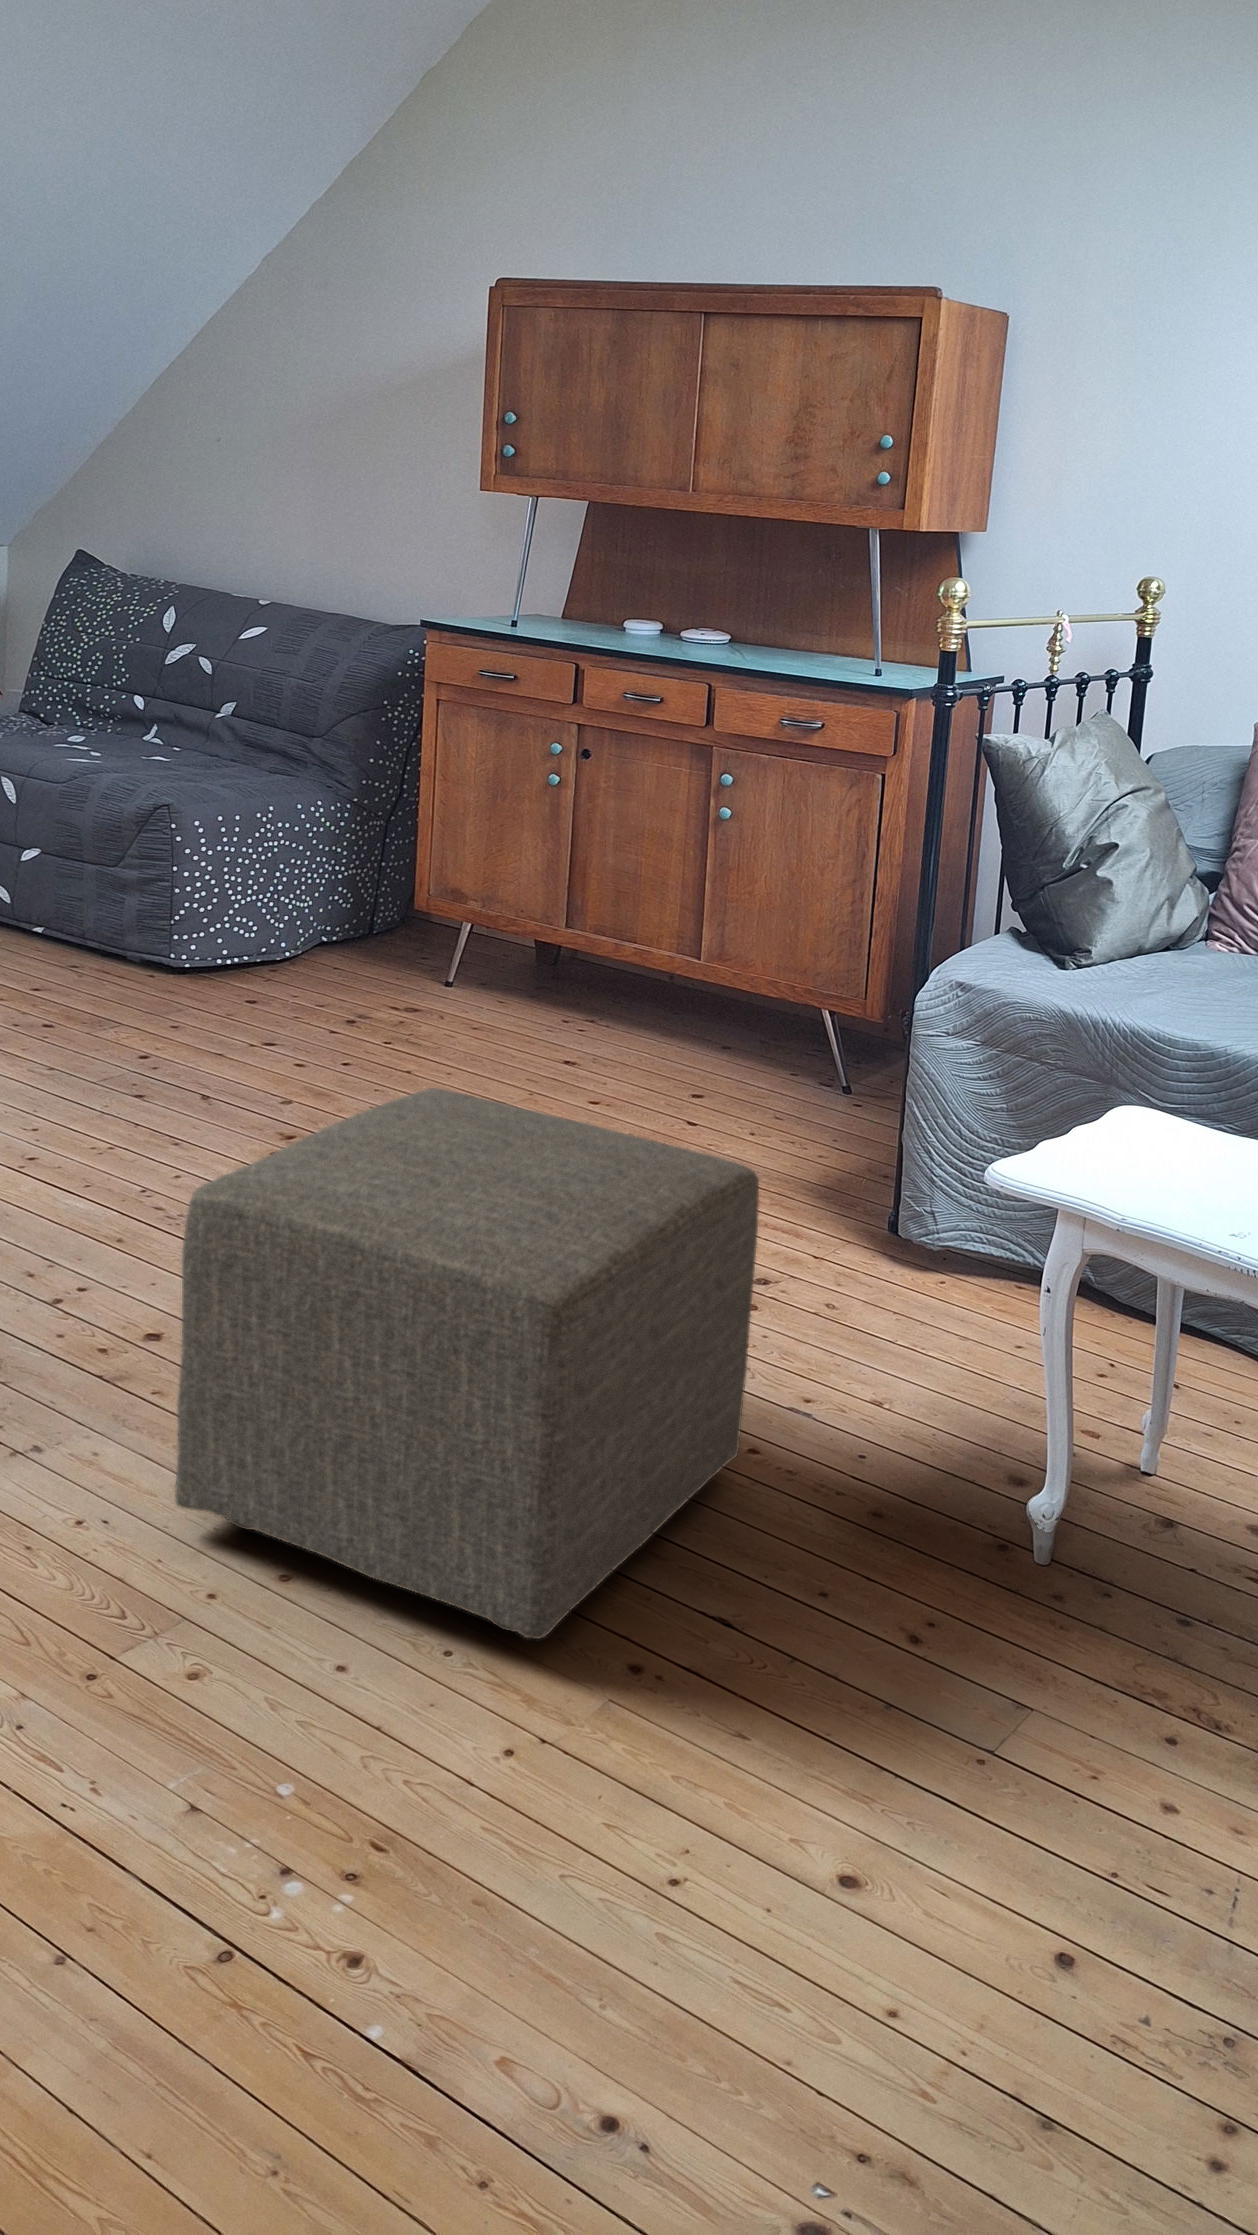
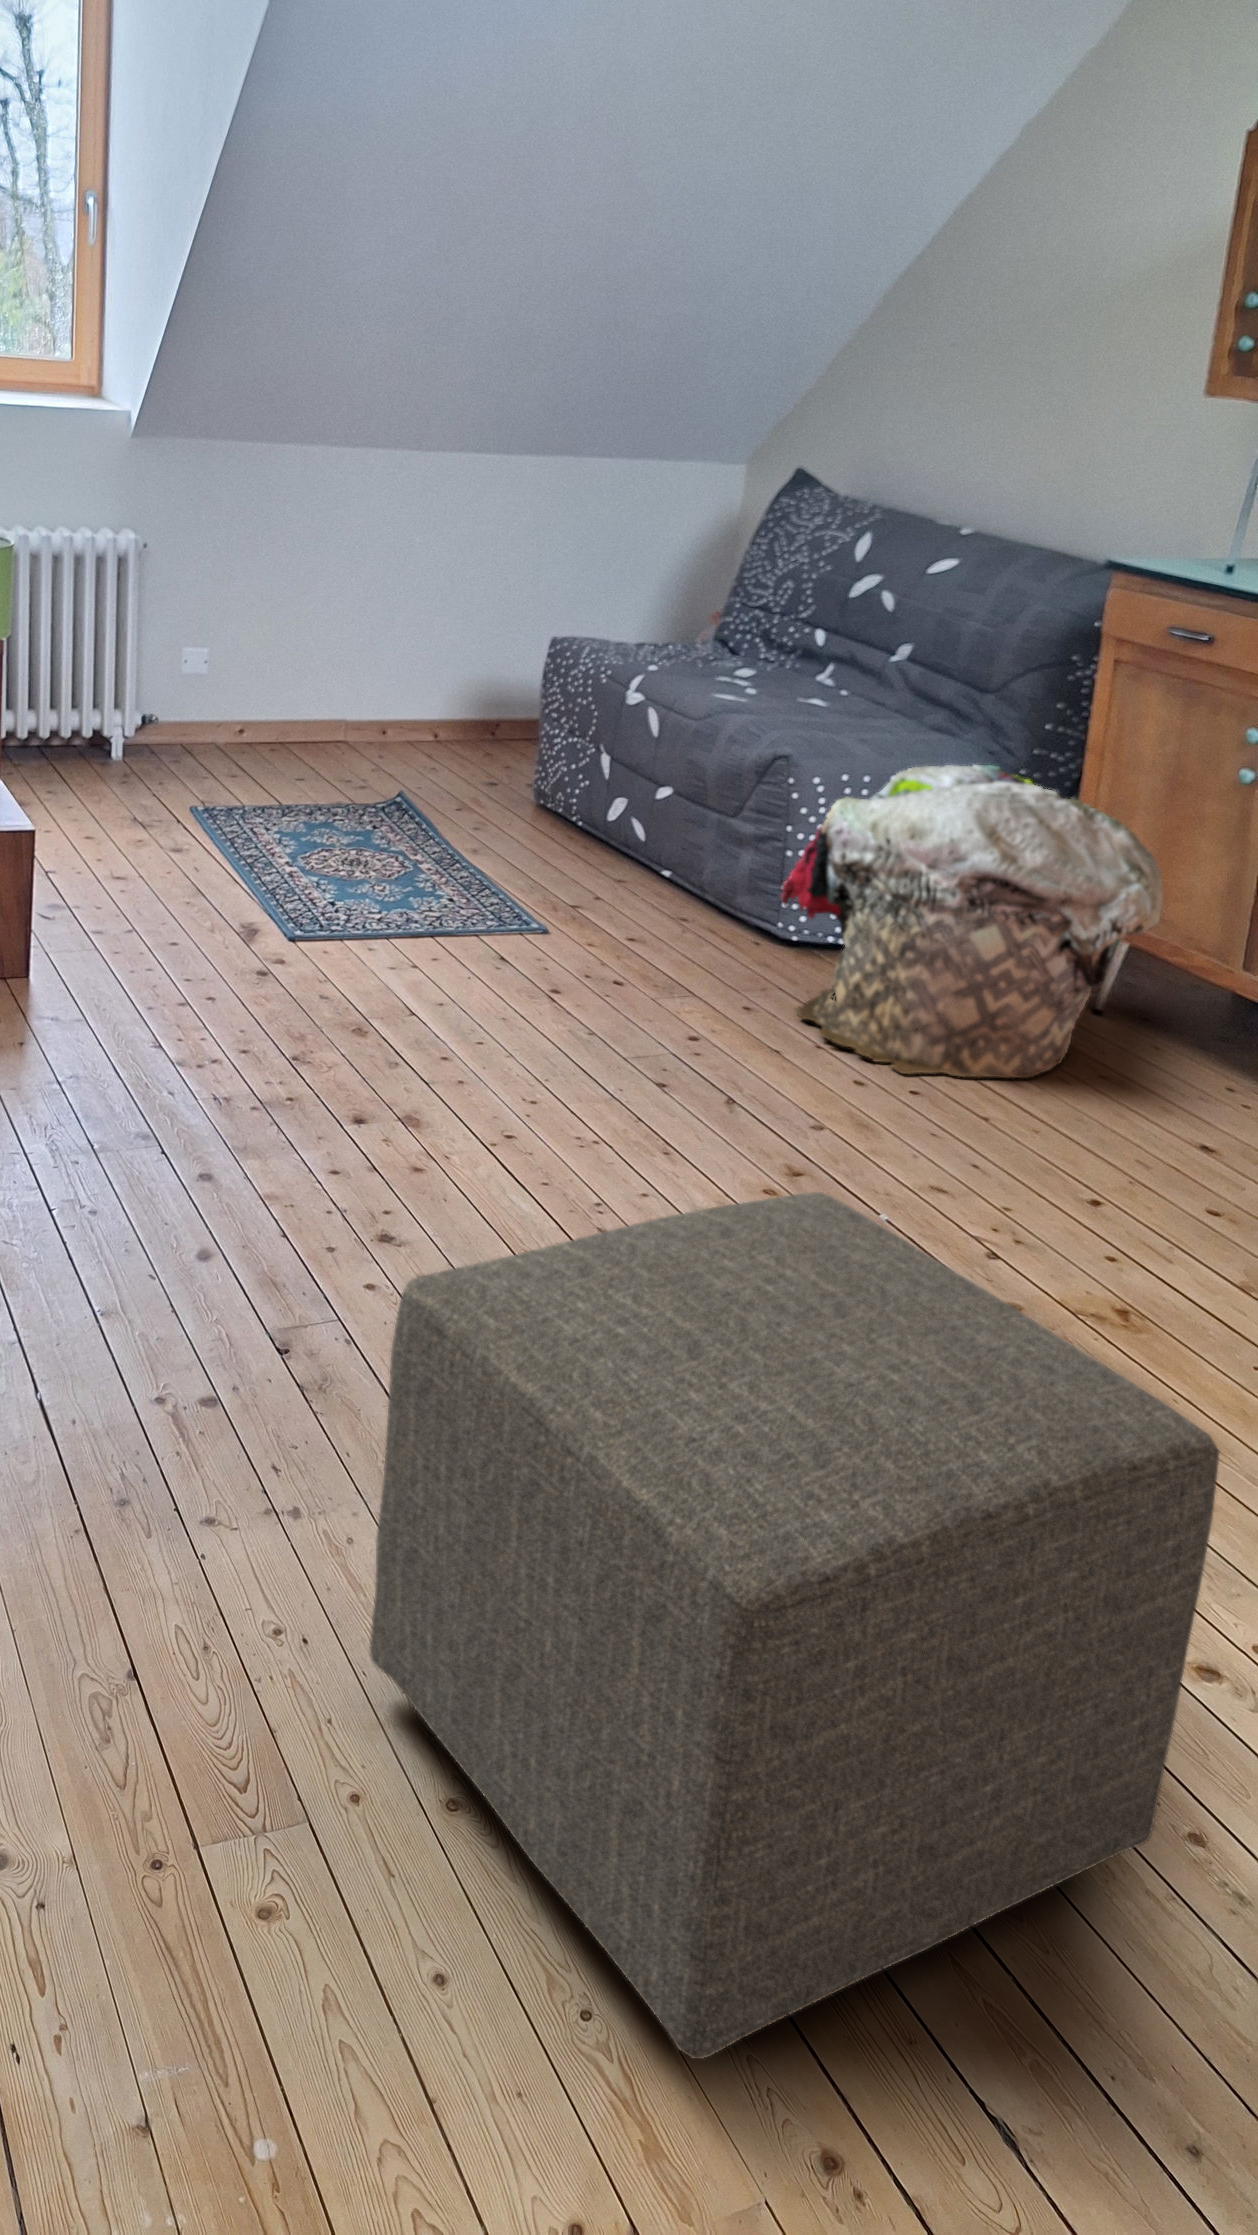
laundry basket: none [185,791,506,1053] -> present [781,765,1163,1078]

